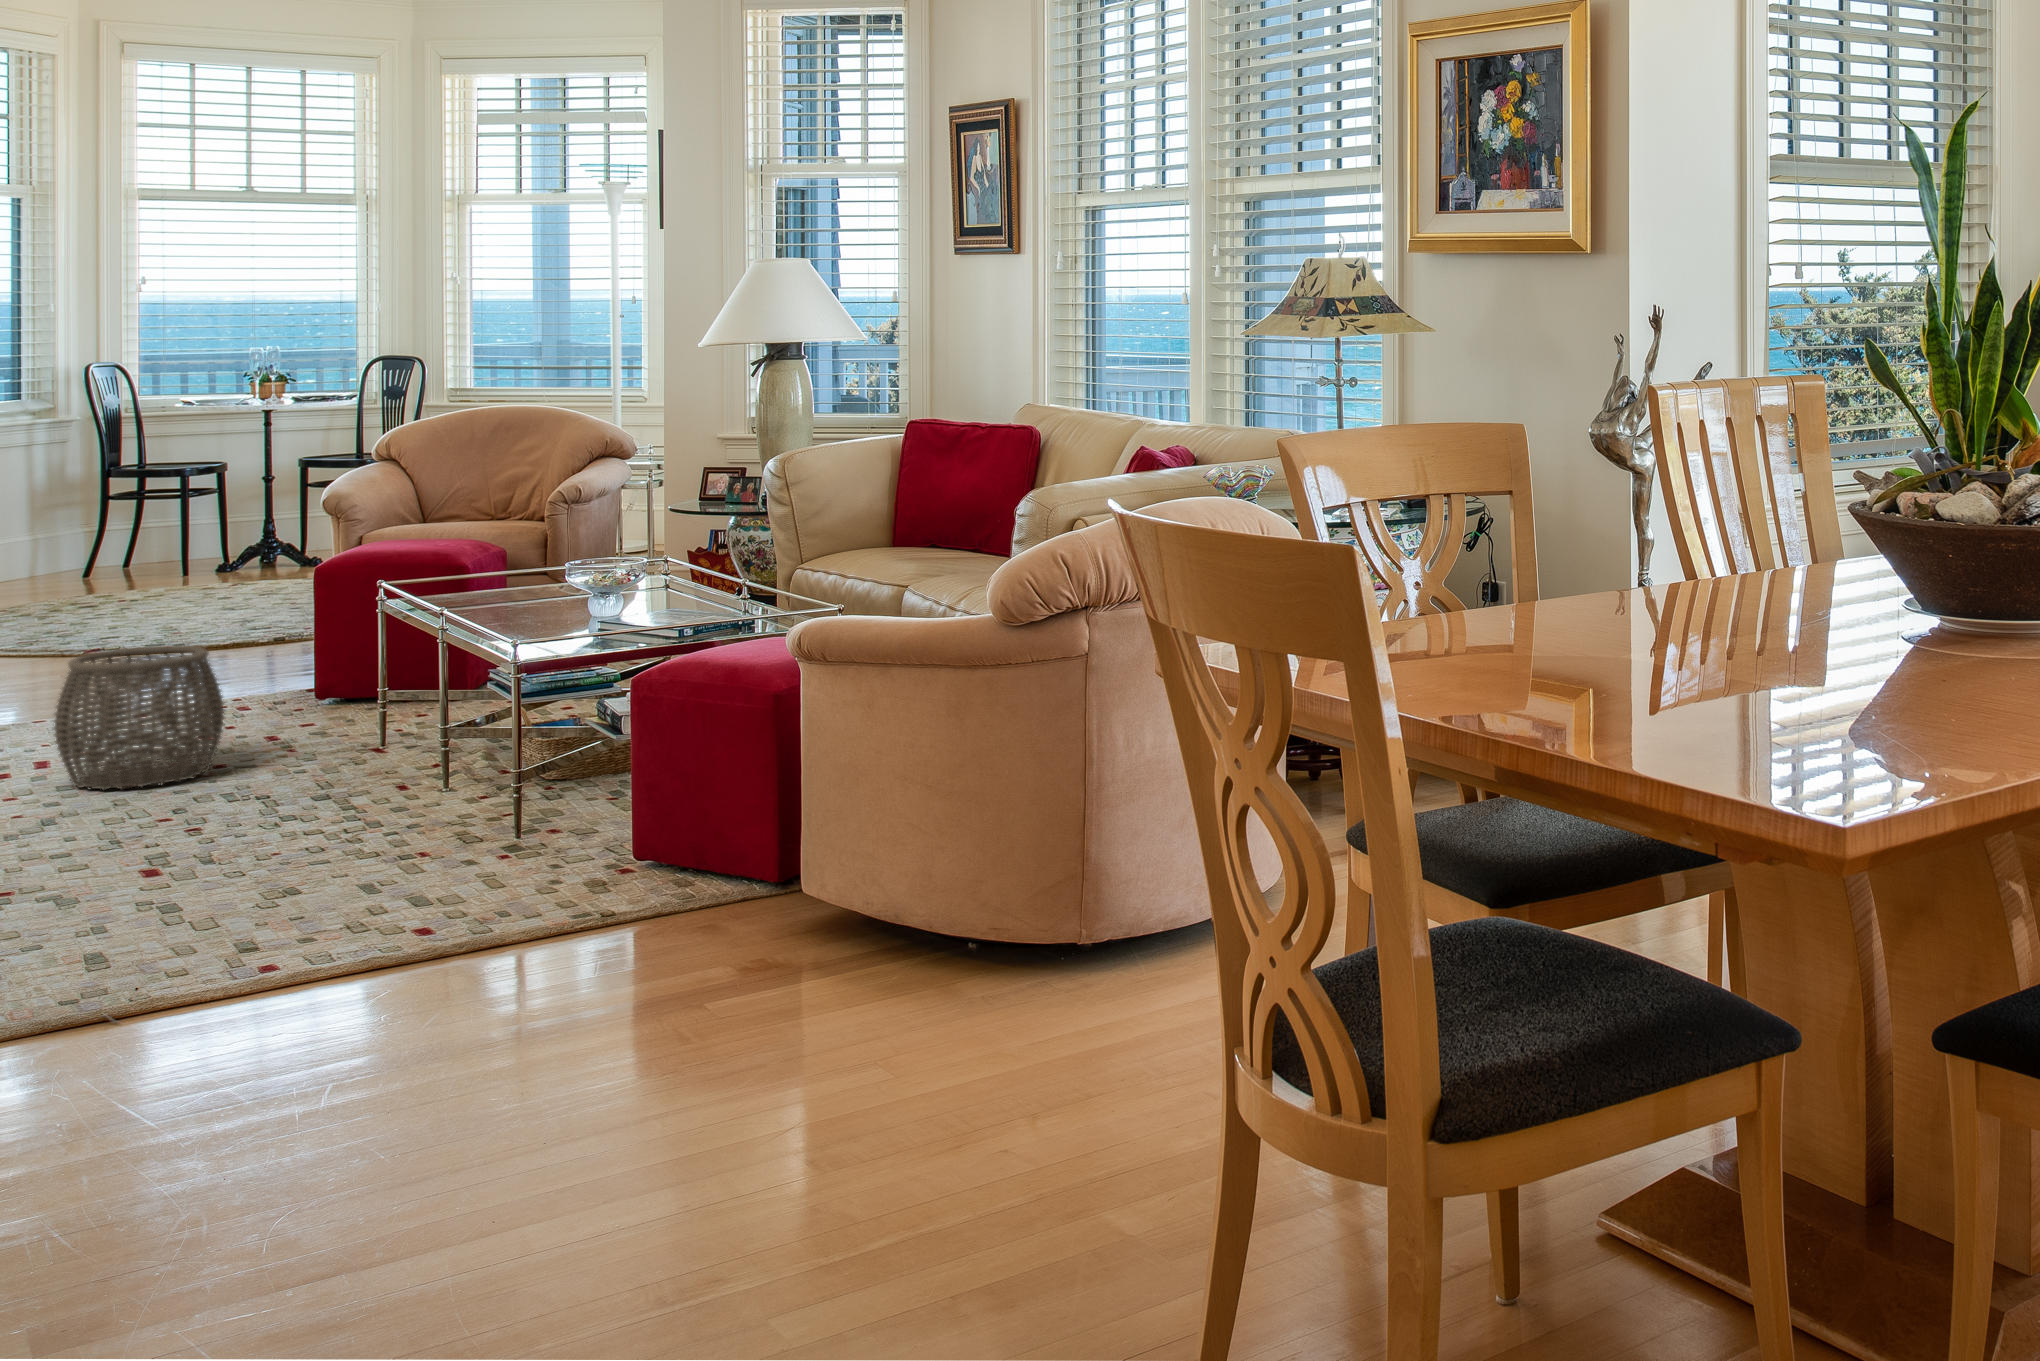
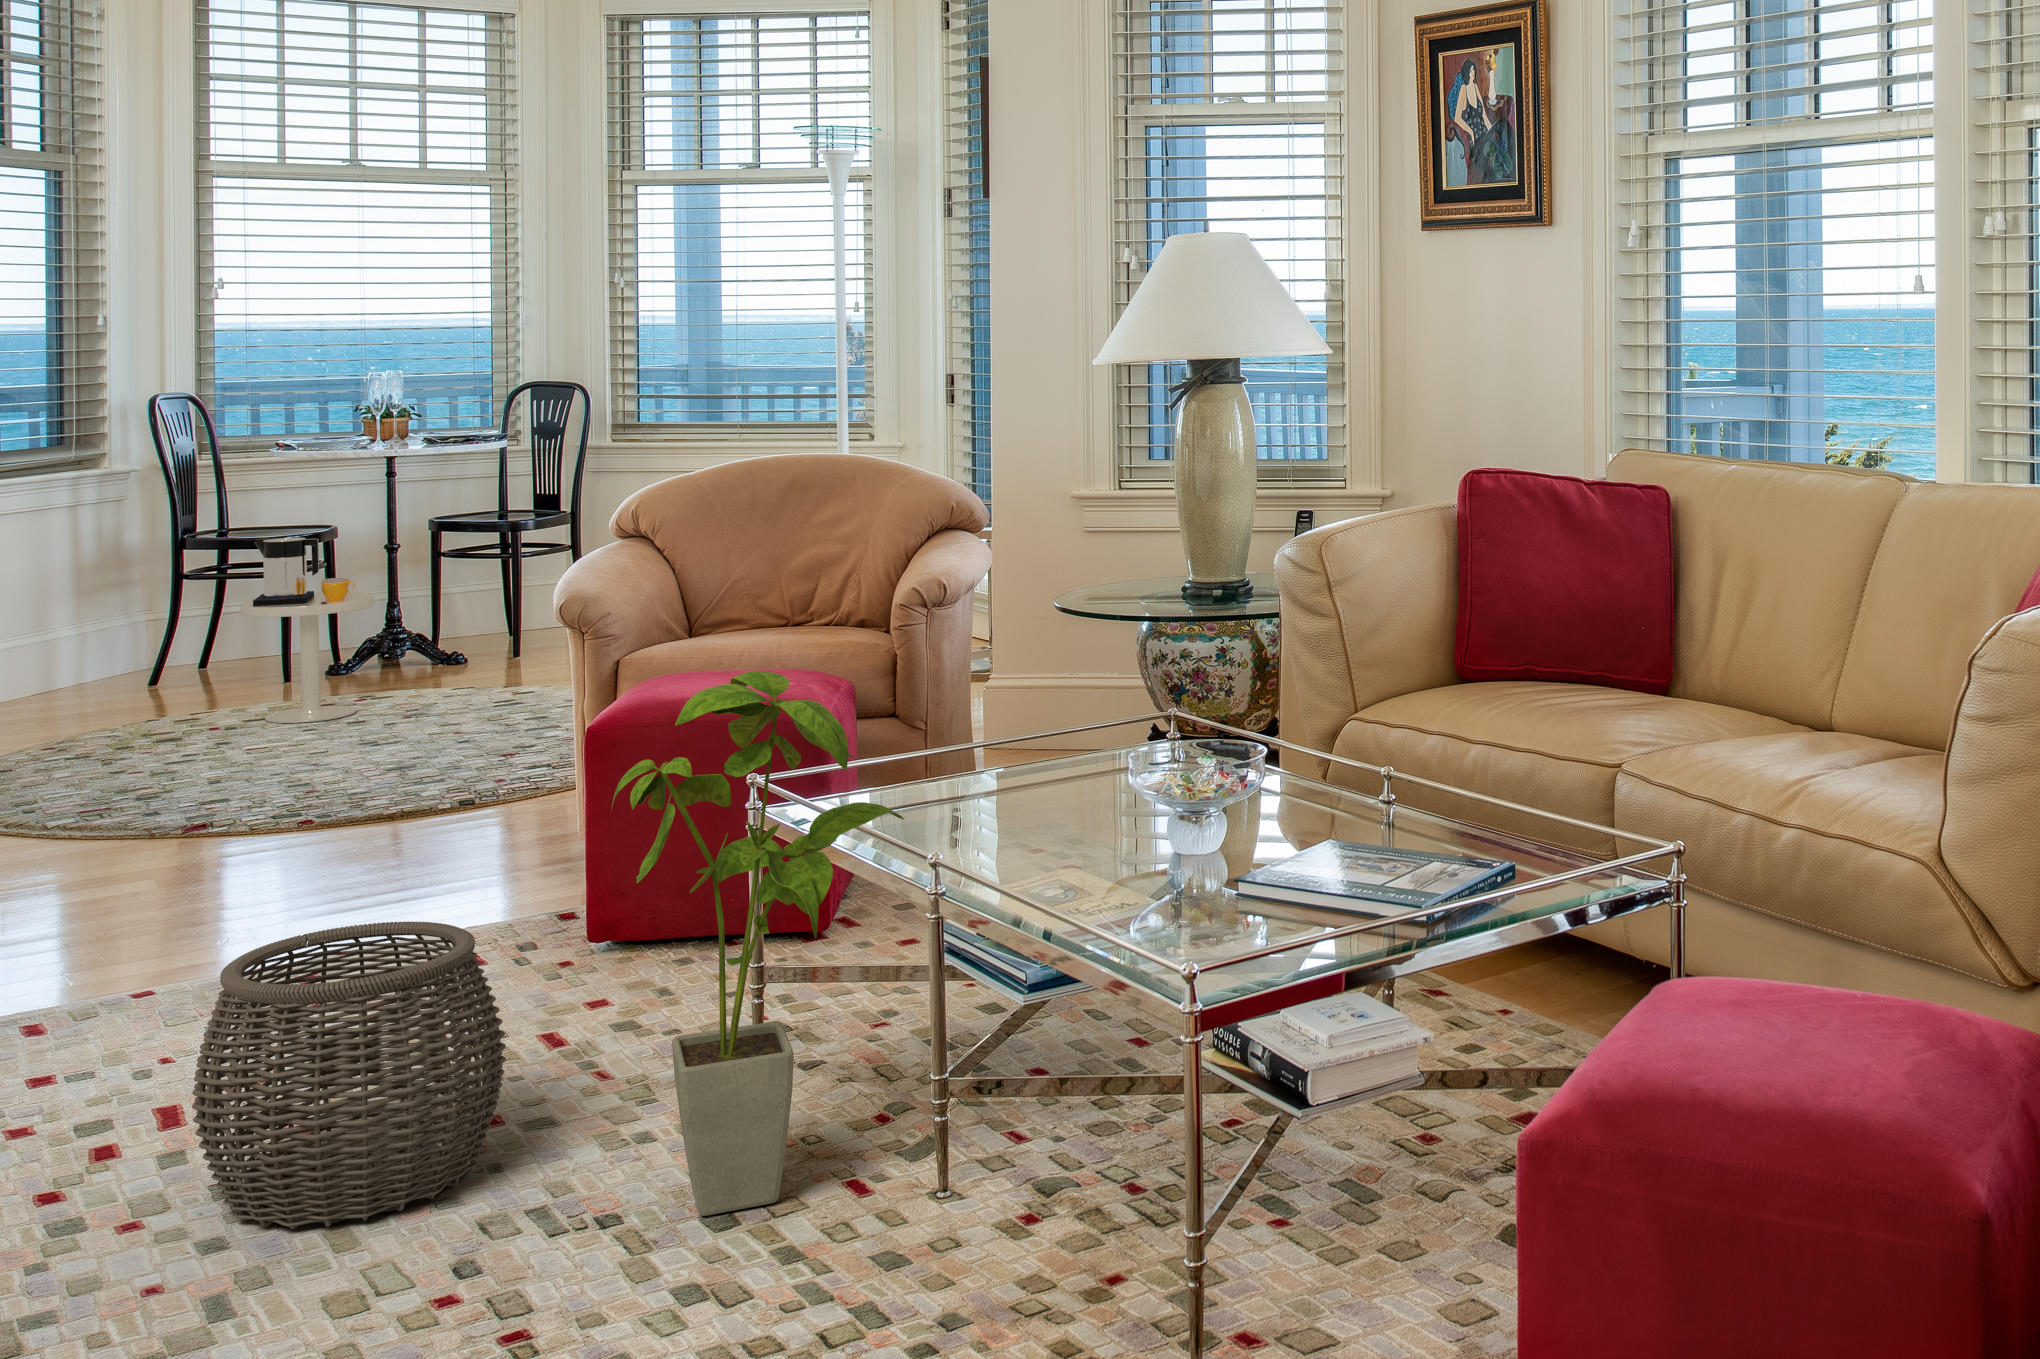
side table: none [144,466,241,596] -> present [241,538,374,723]
house plant: none [274,505,444,789] -> present [611,670,904,1216]

